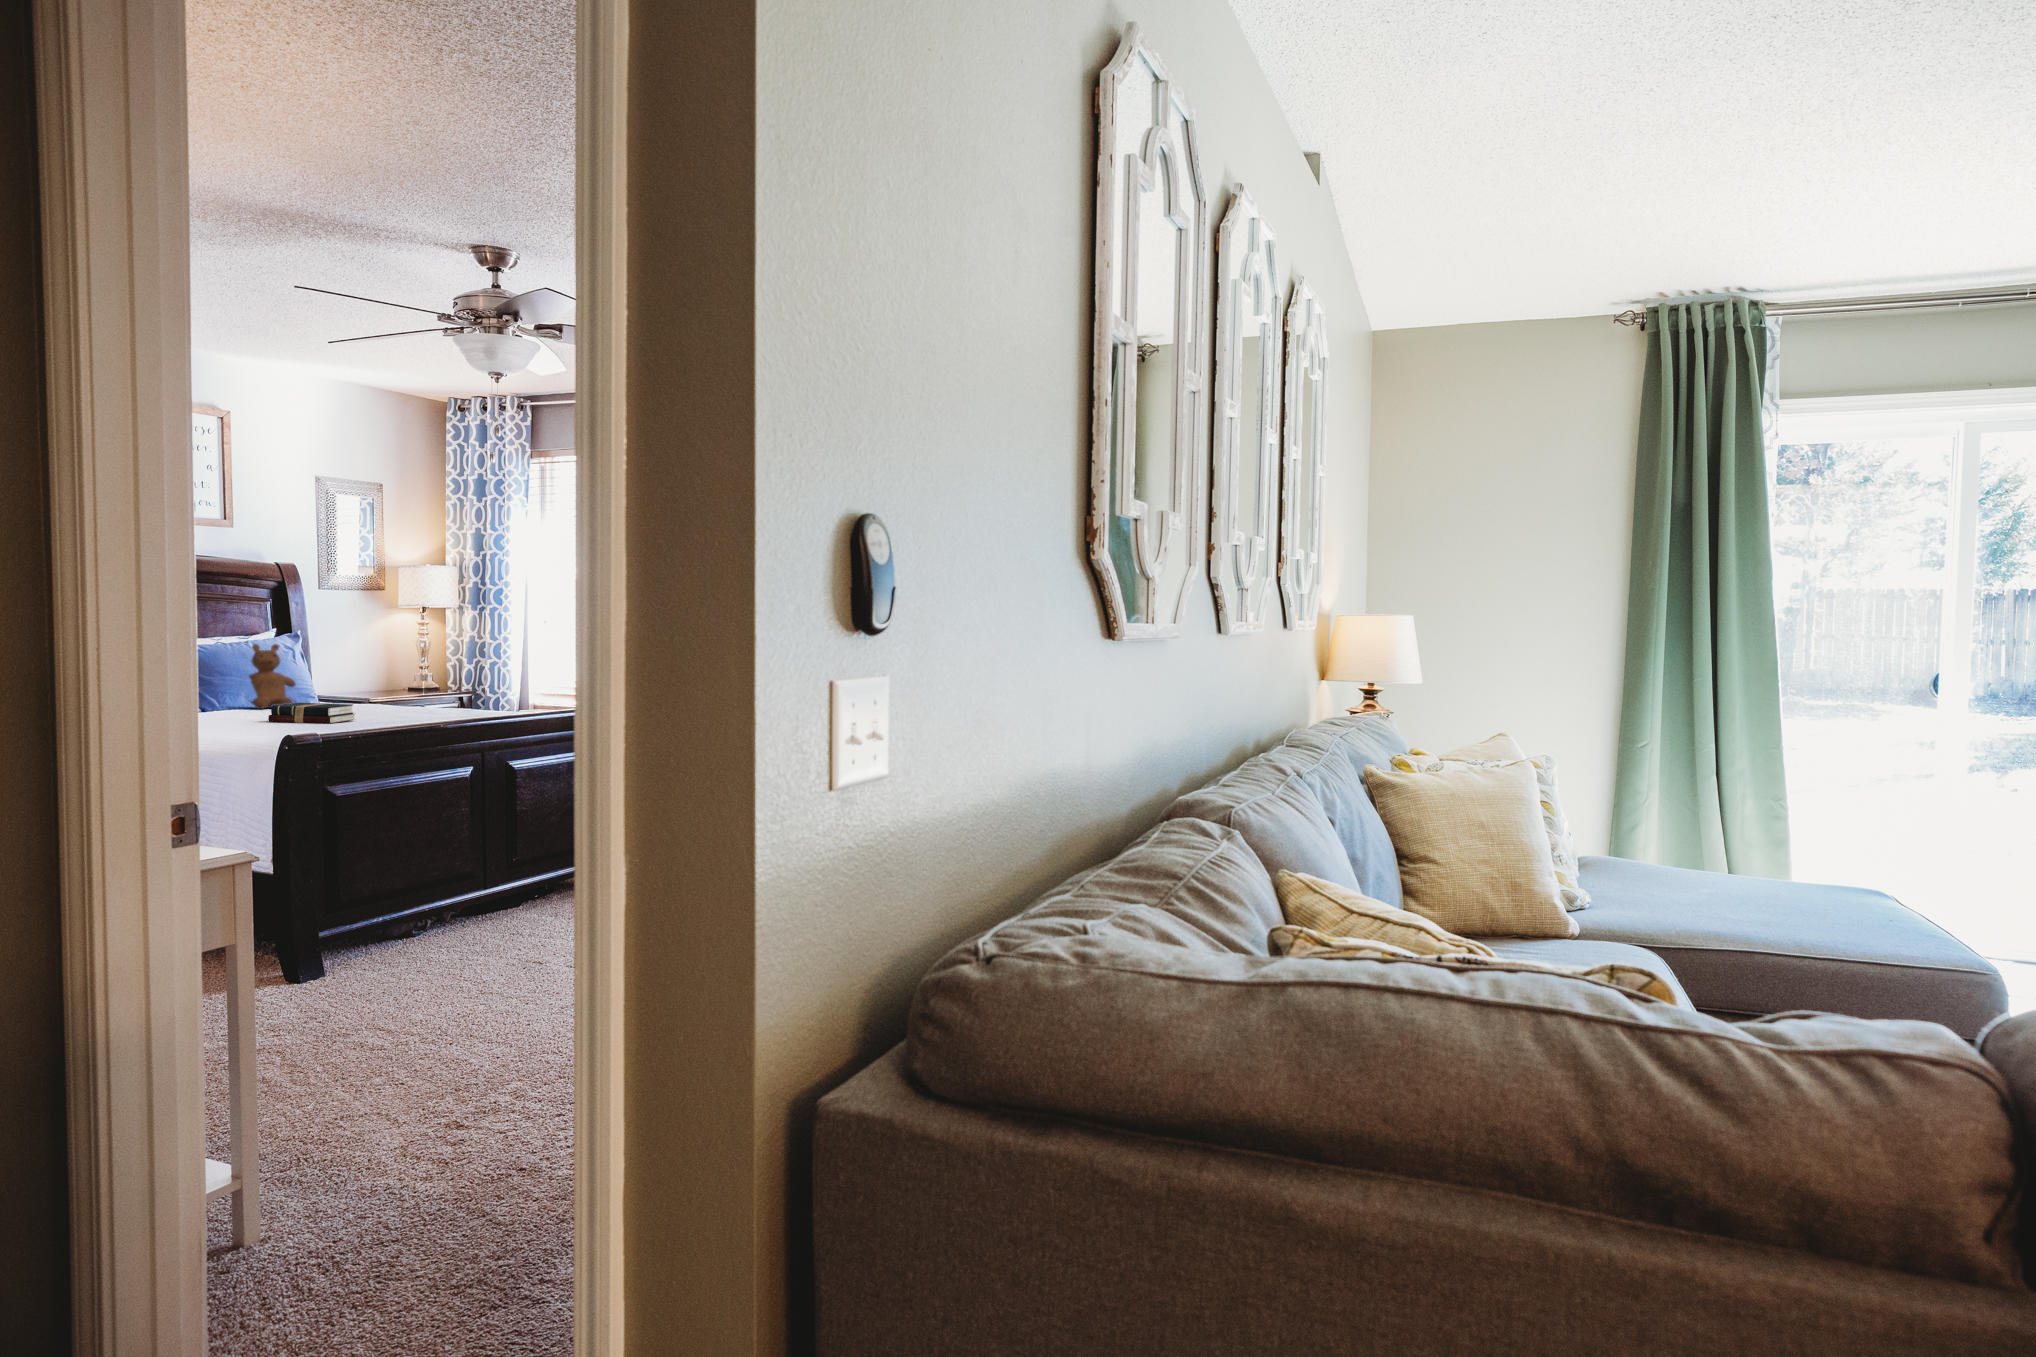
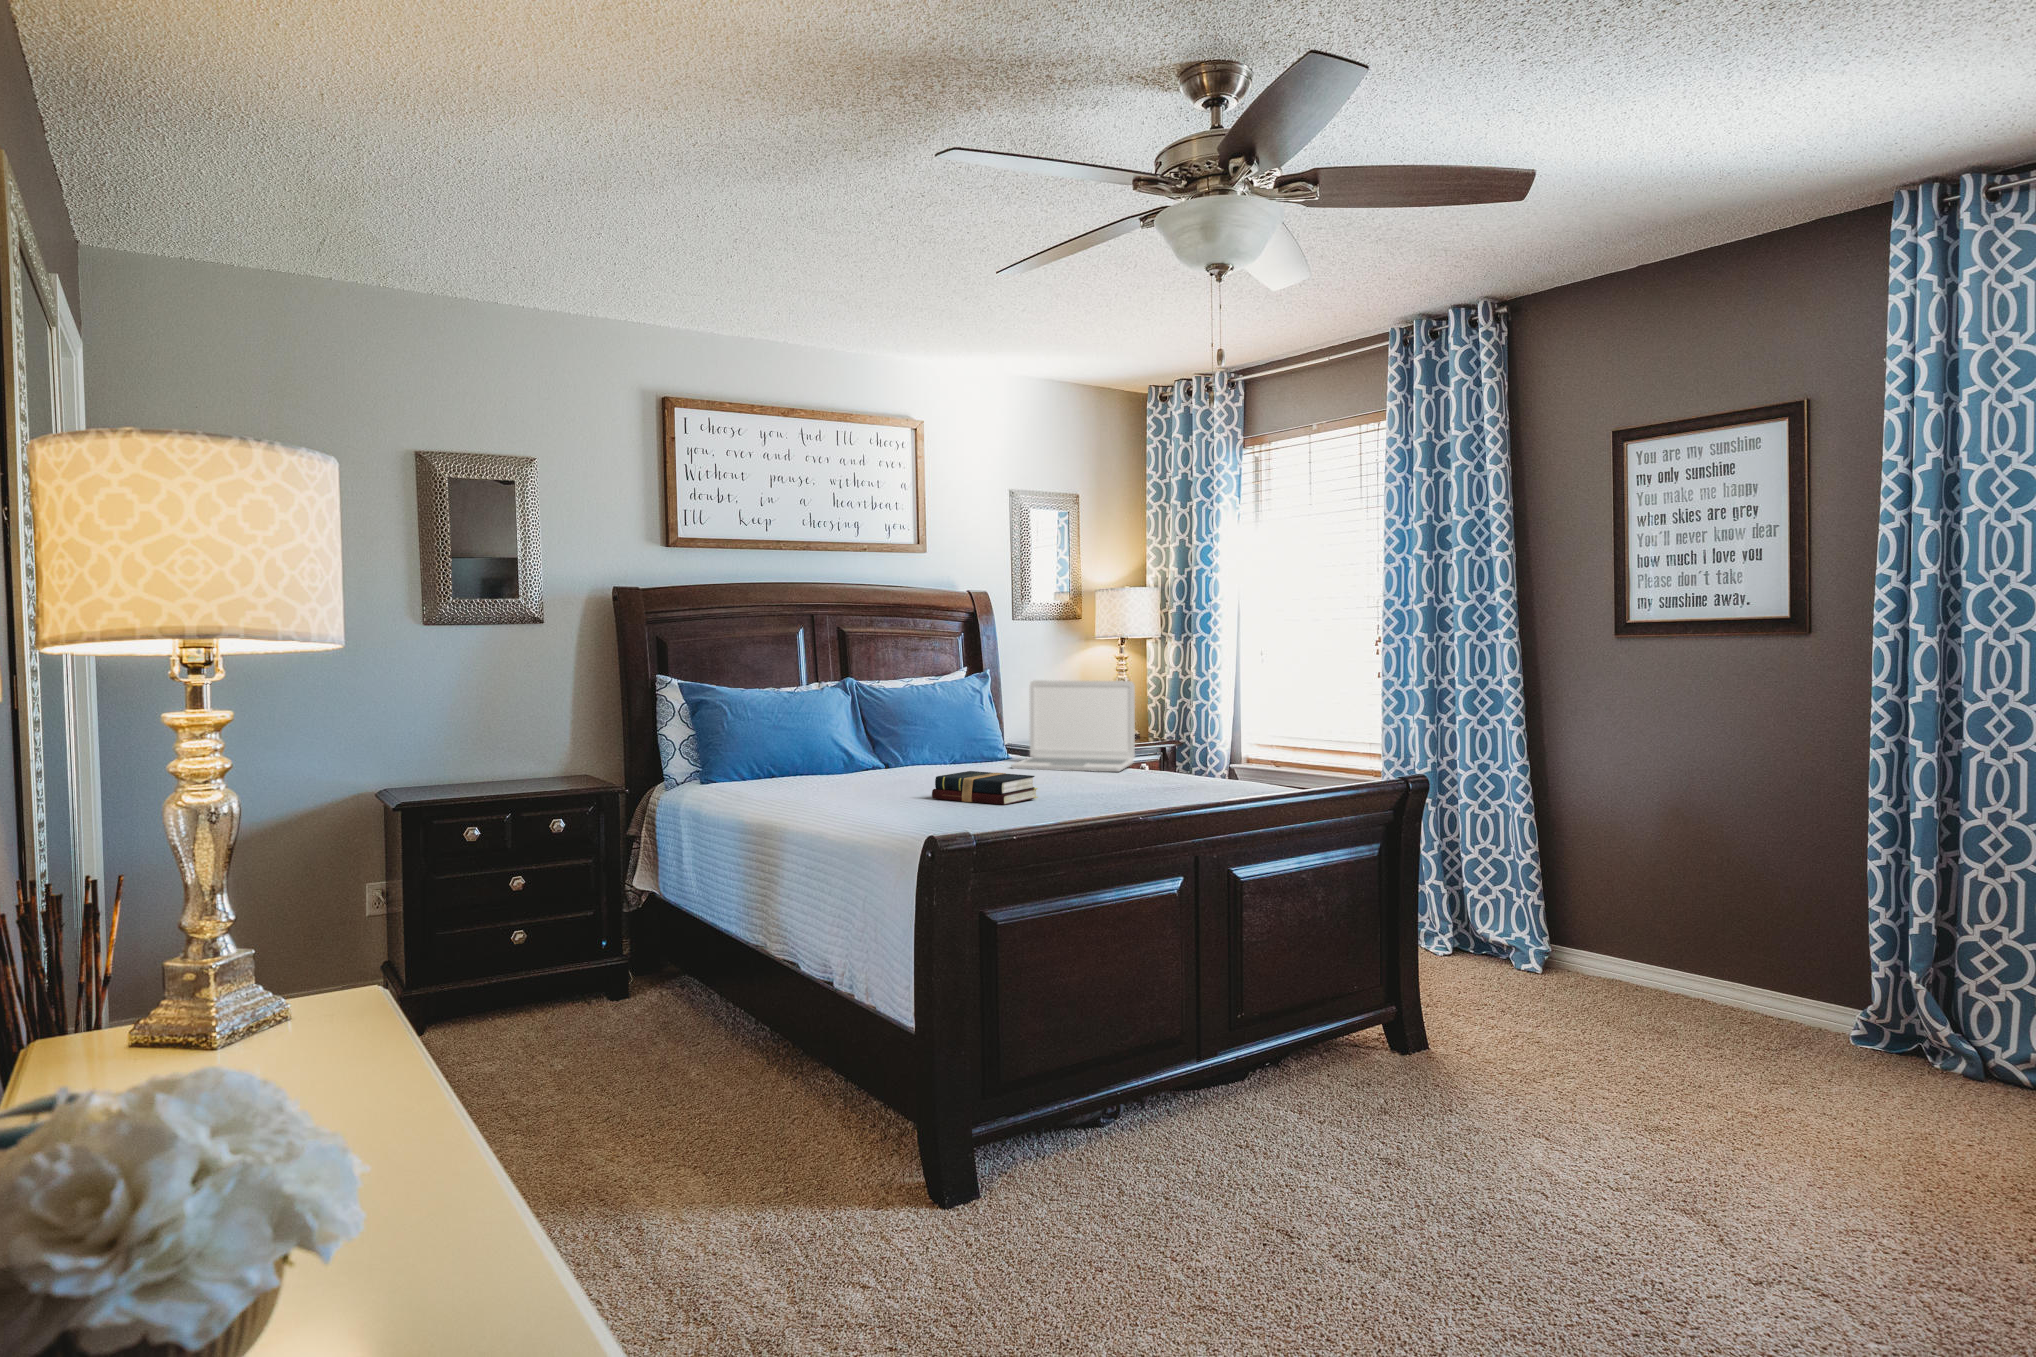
laptop: none [325,640,433,709] -> present [1011,680,1135,772]
teddy bear: present [249,644,295,709] -> none [915,687,980,769]

